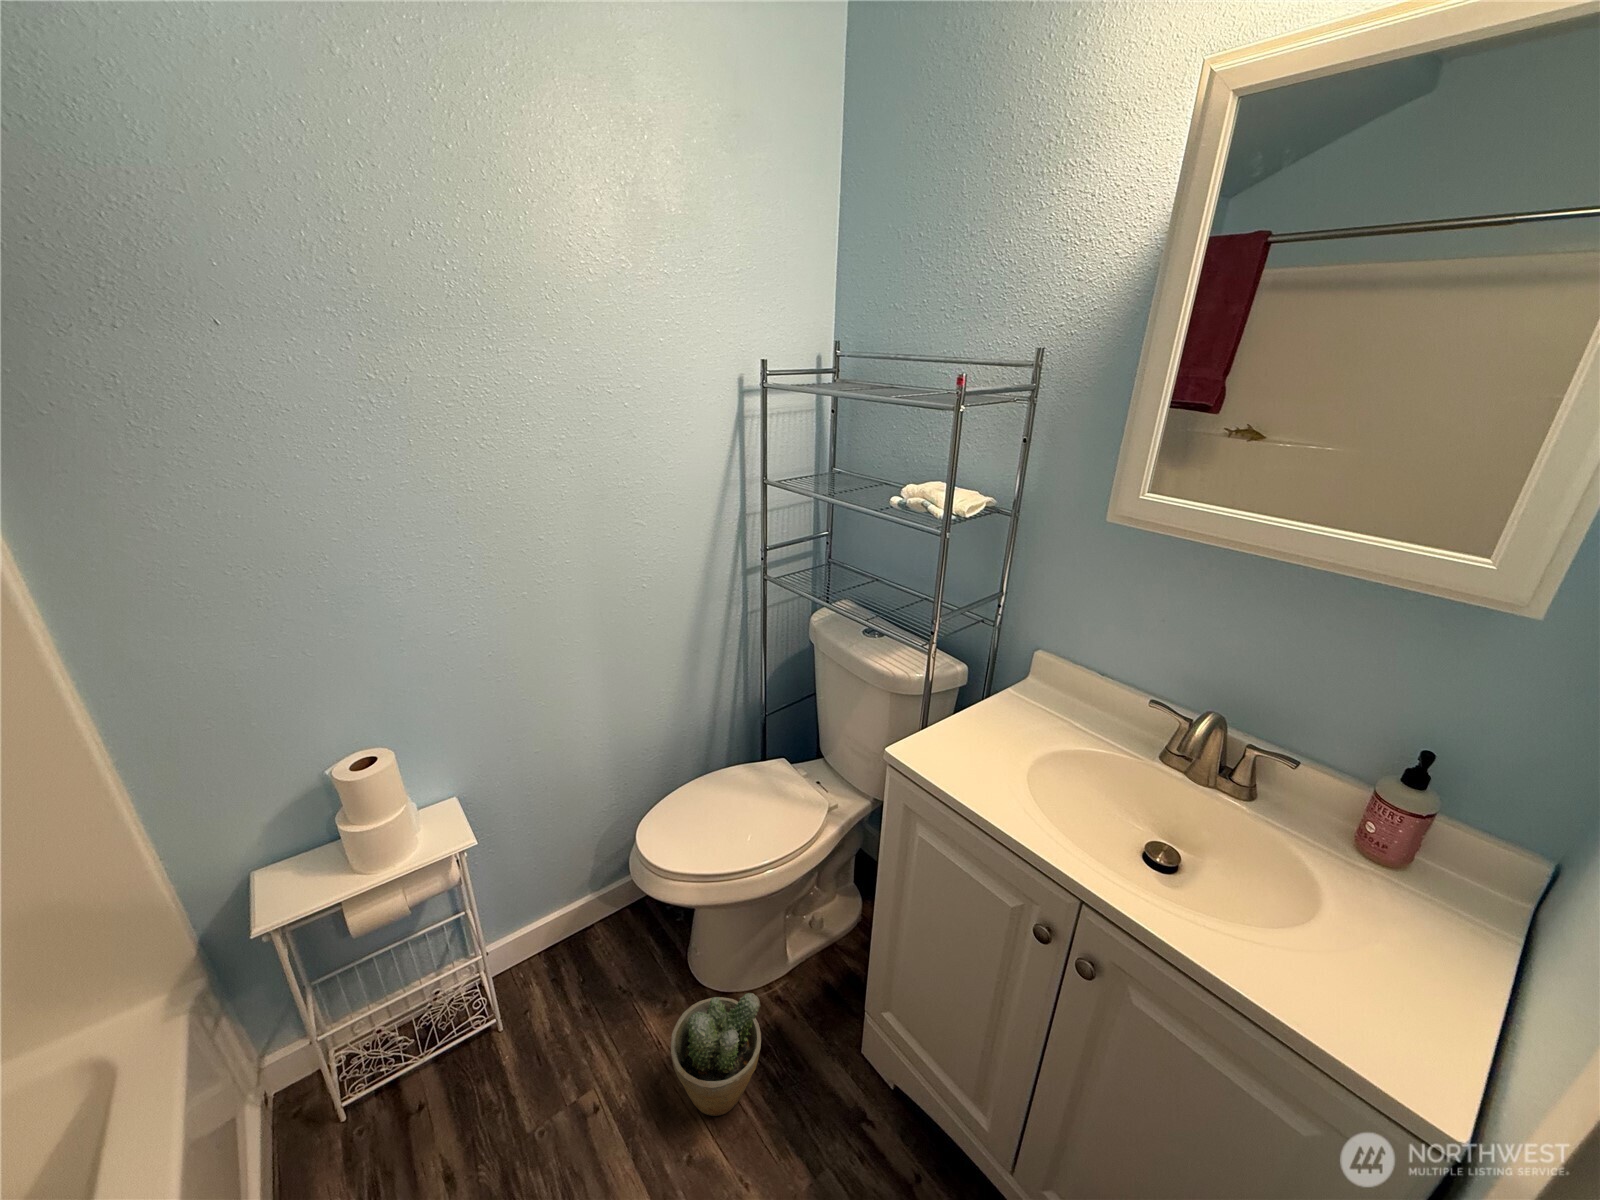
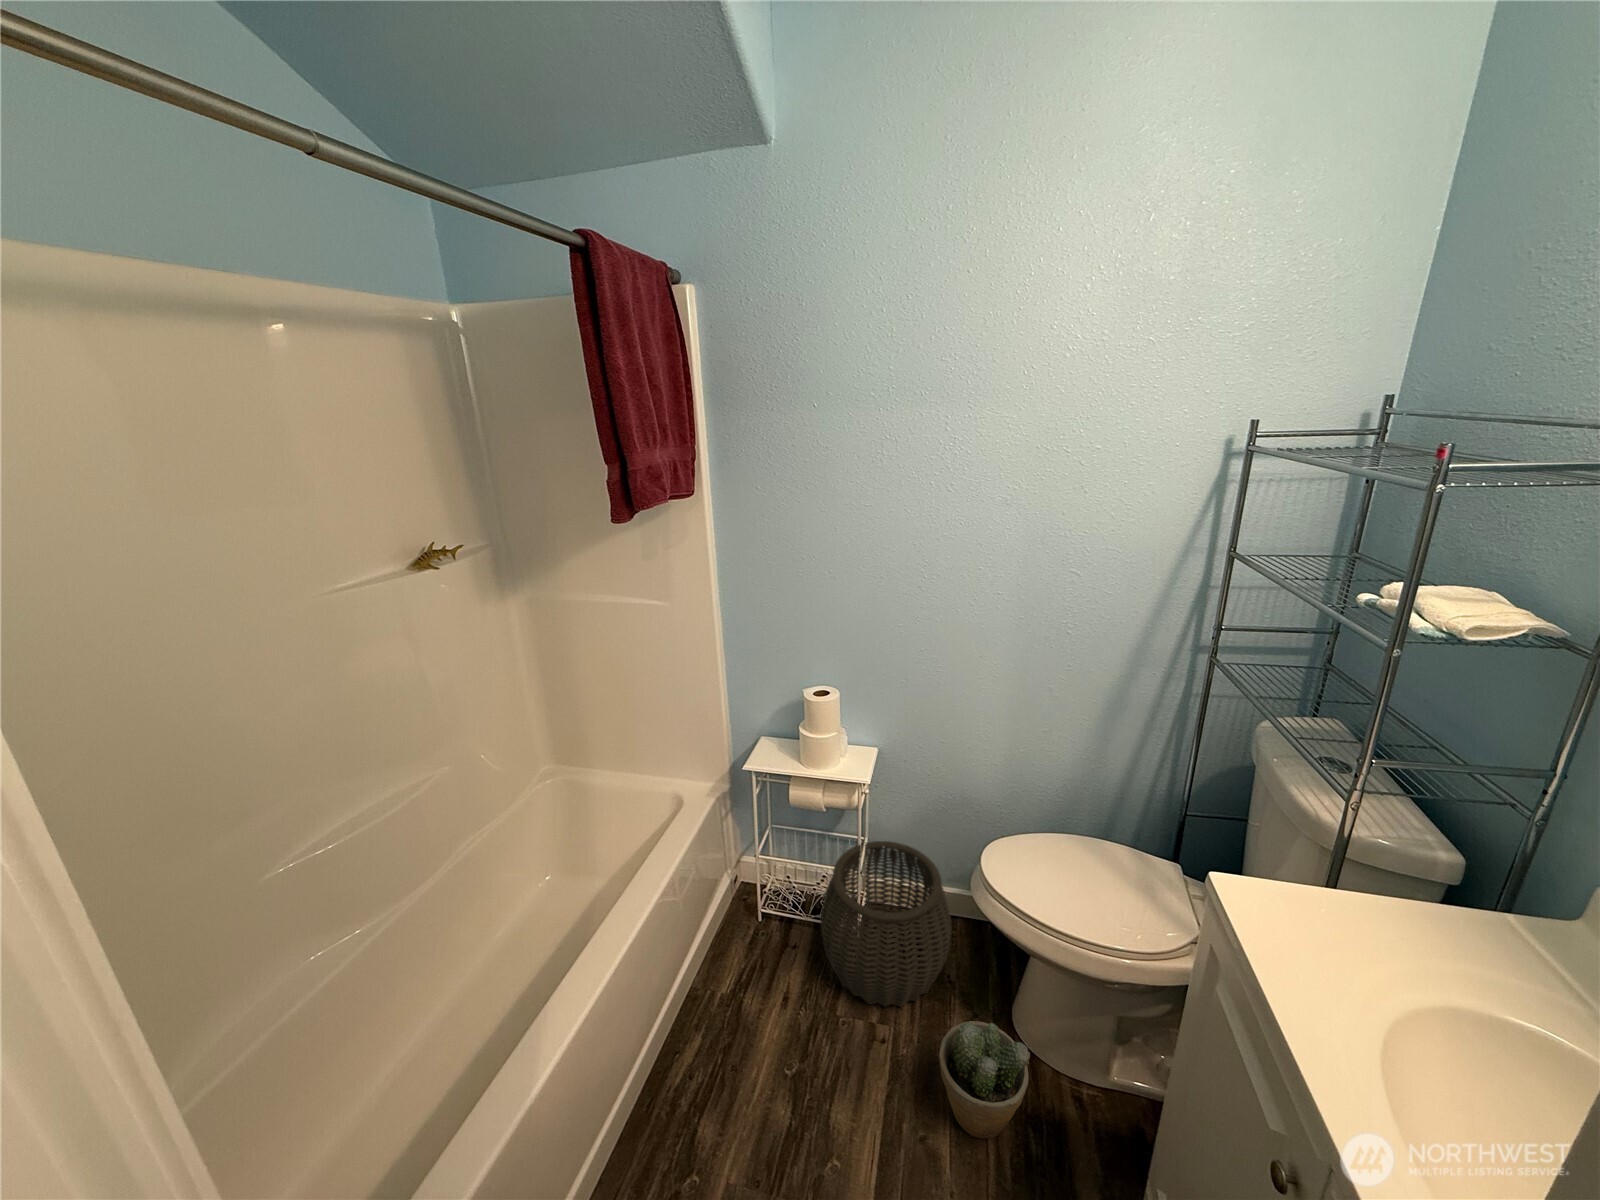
woven basket: none [448,885,621,1096] -> present [821,841,952,1006]

